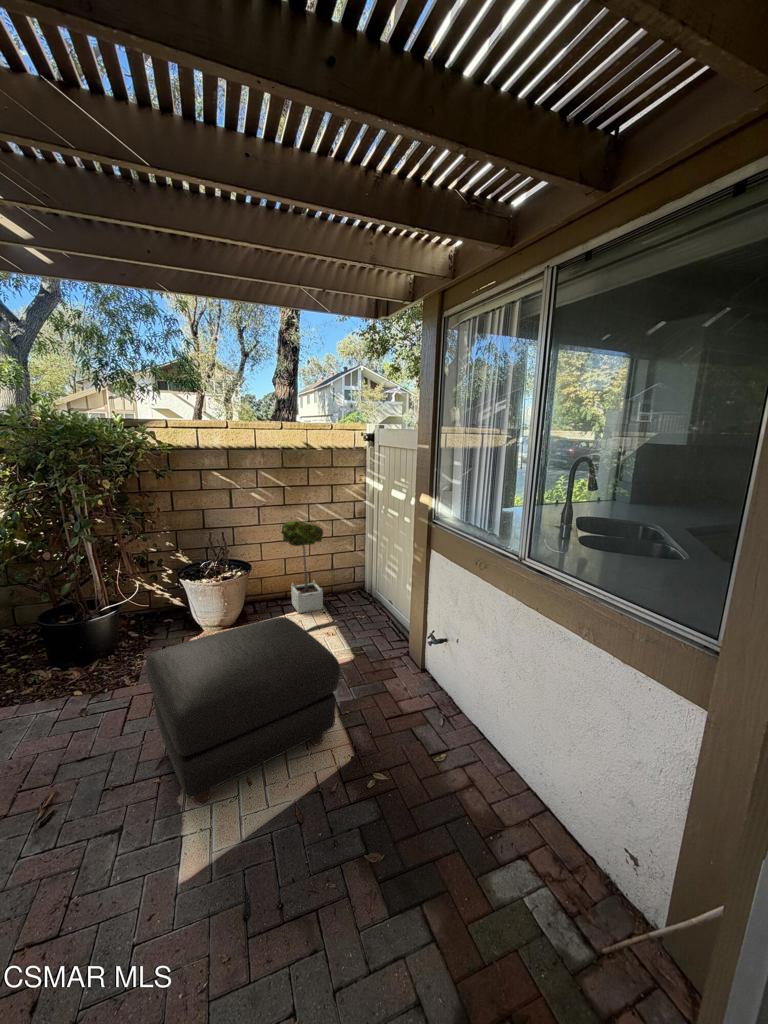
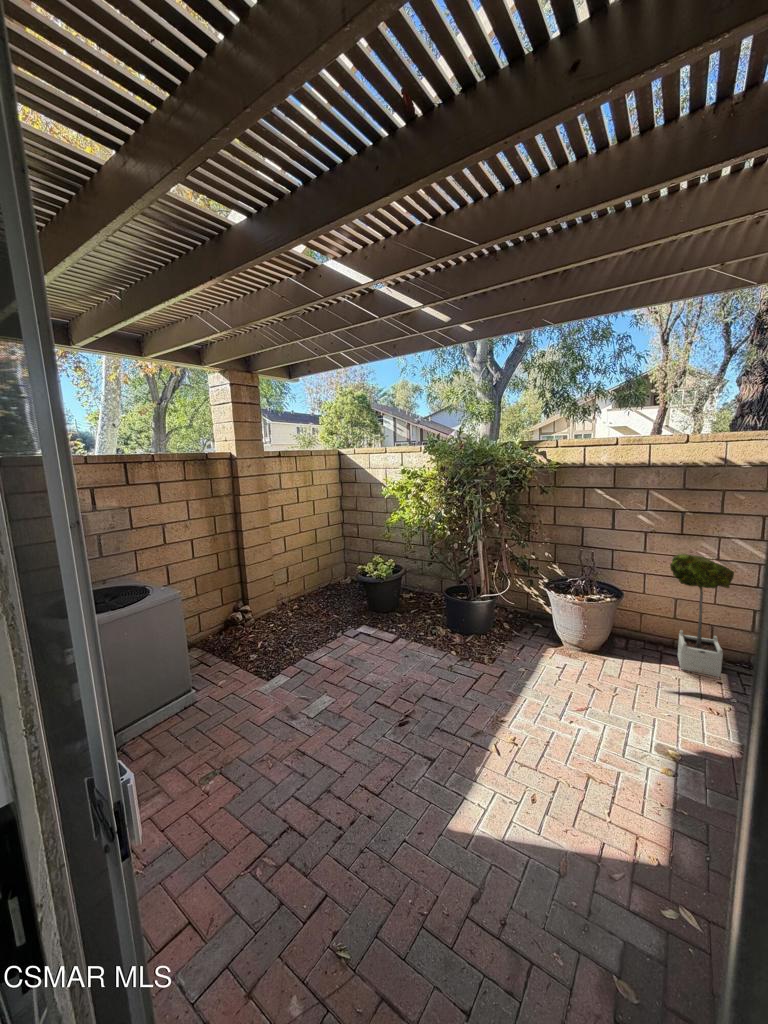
ottoman: present [146,617,340,804] -> none [469,640,662,819]

